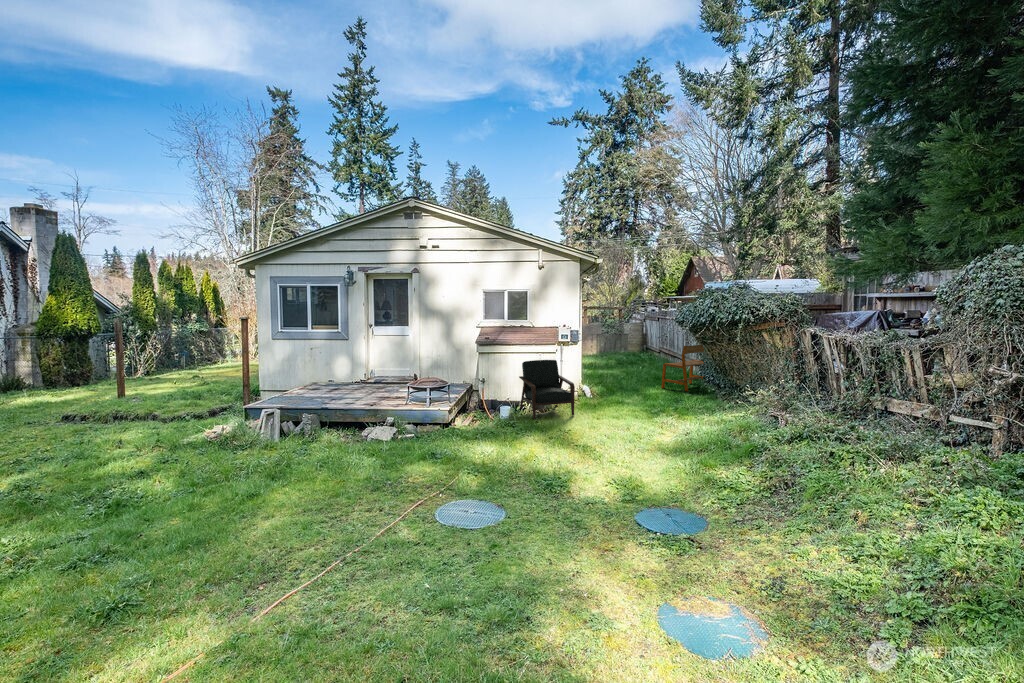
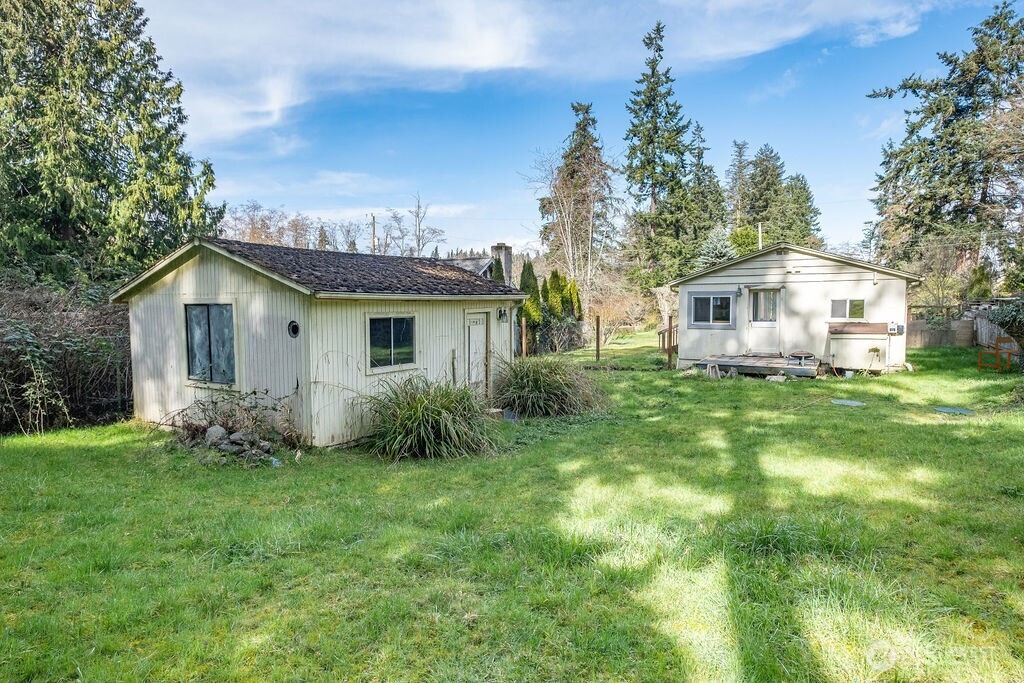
chair: present [519,360,575,419] -> none [859,345,901,381]

